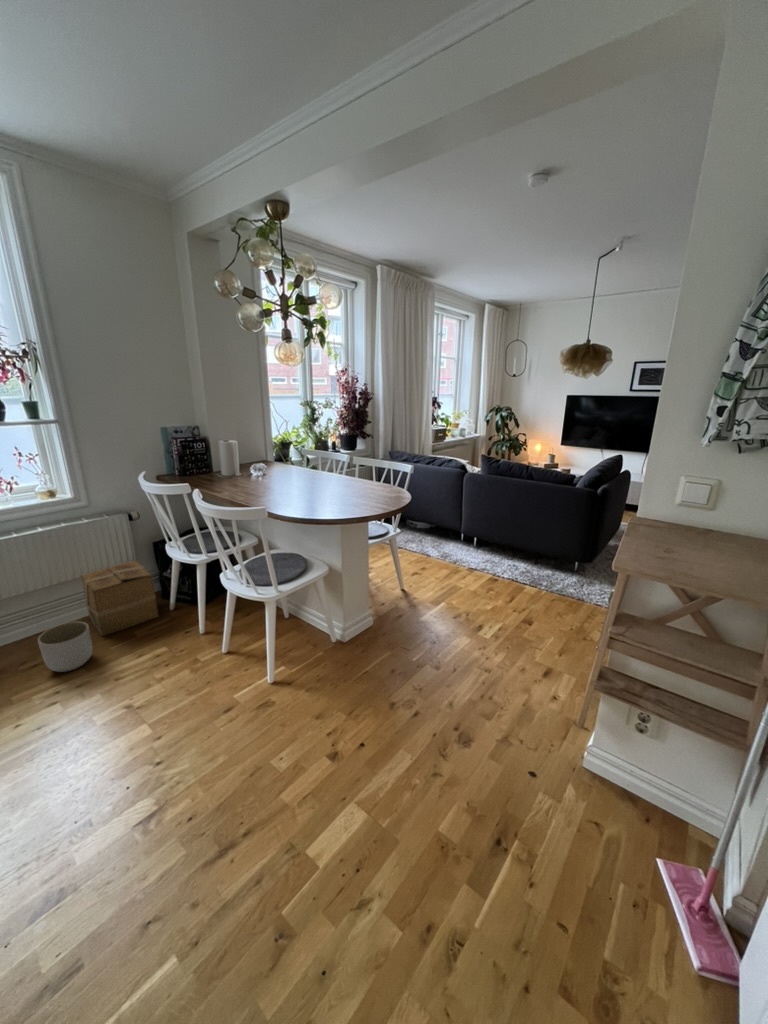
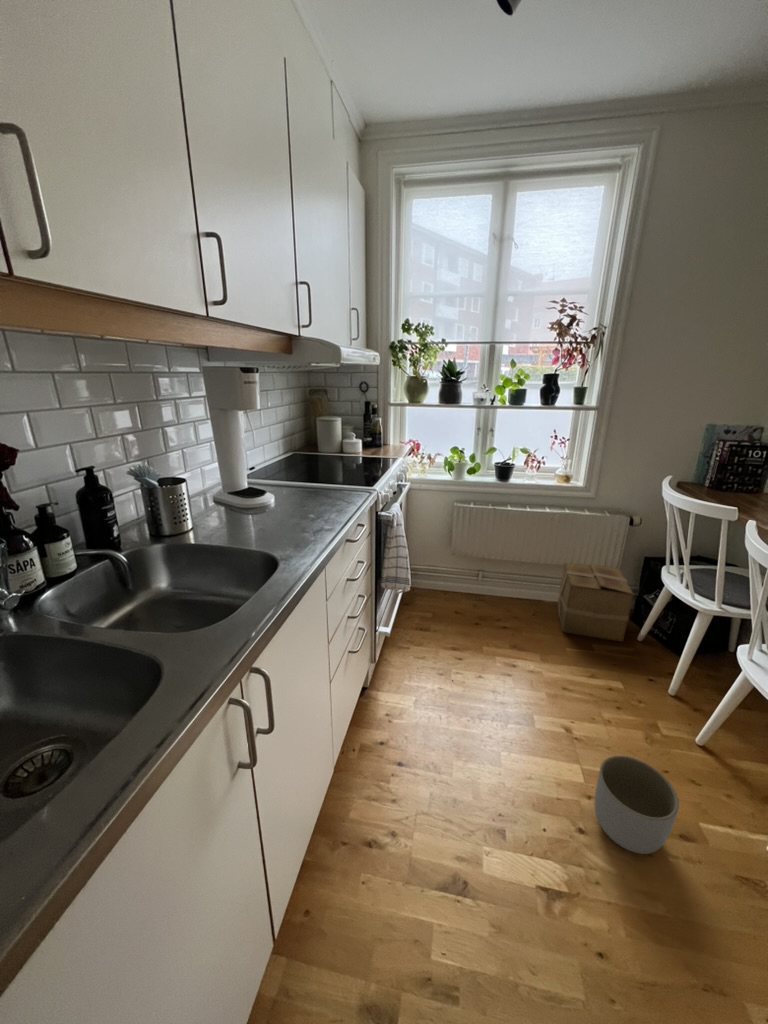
planter: present [38,622,92,672] -> present [594,755,679,854]

